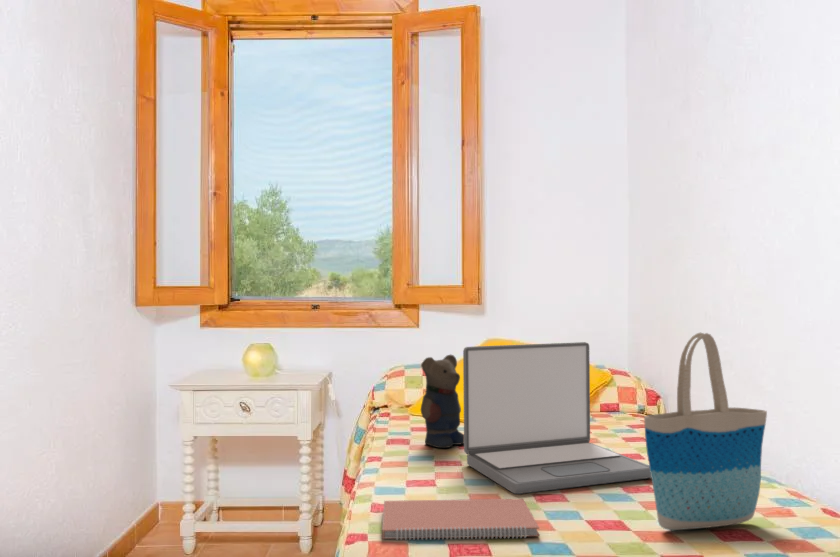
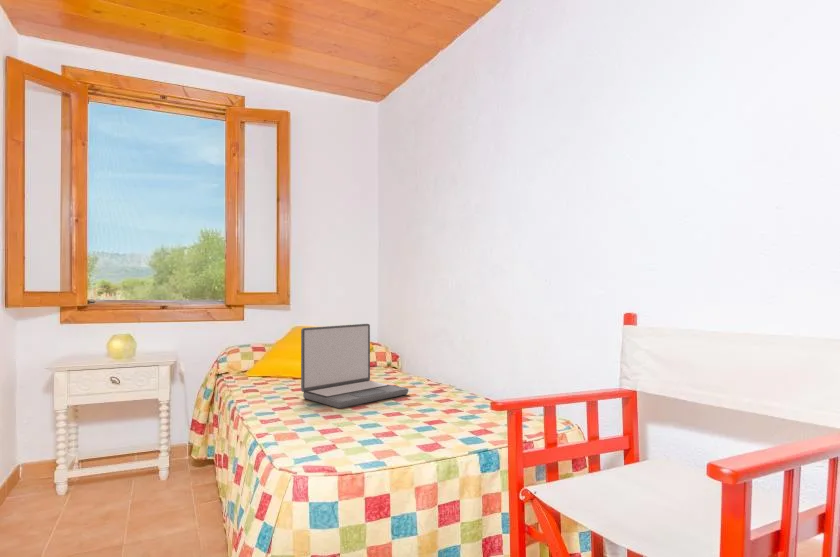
tote bag: present [644,333,767,530] -> none [413,315,465,413]
teddy bear: present [421,355,464,448] -> none [268,334,296,392]
notebook: present [382,499,539,540] -> none [270,408,363,434]

